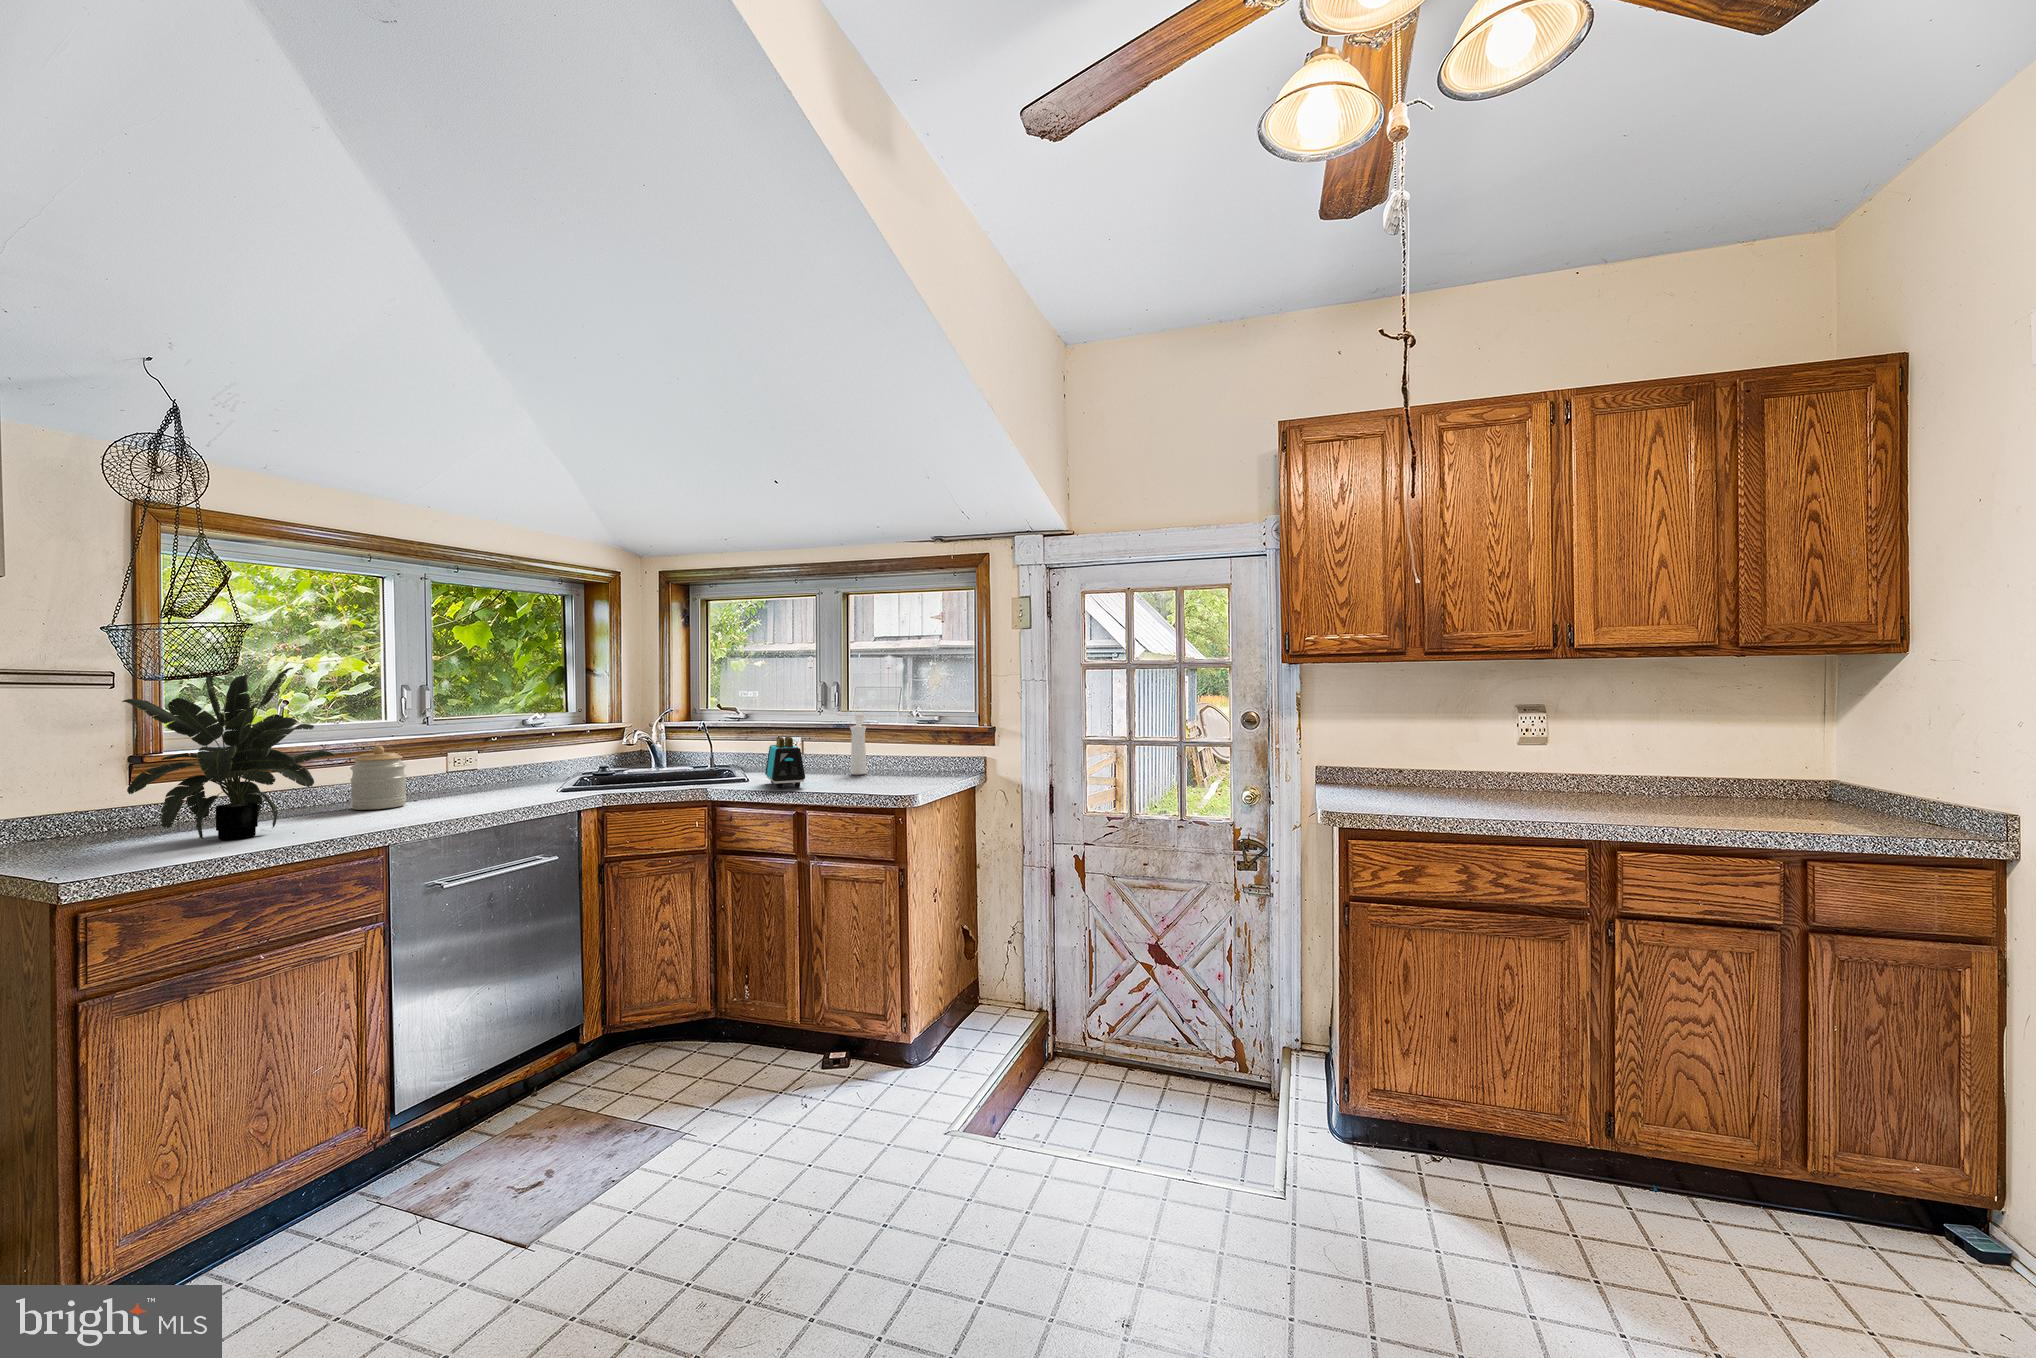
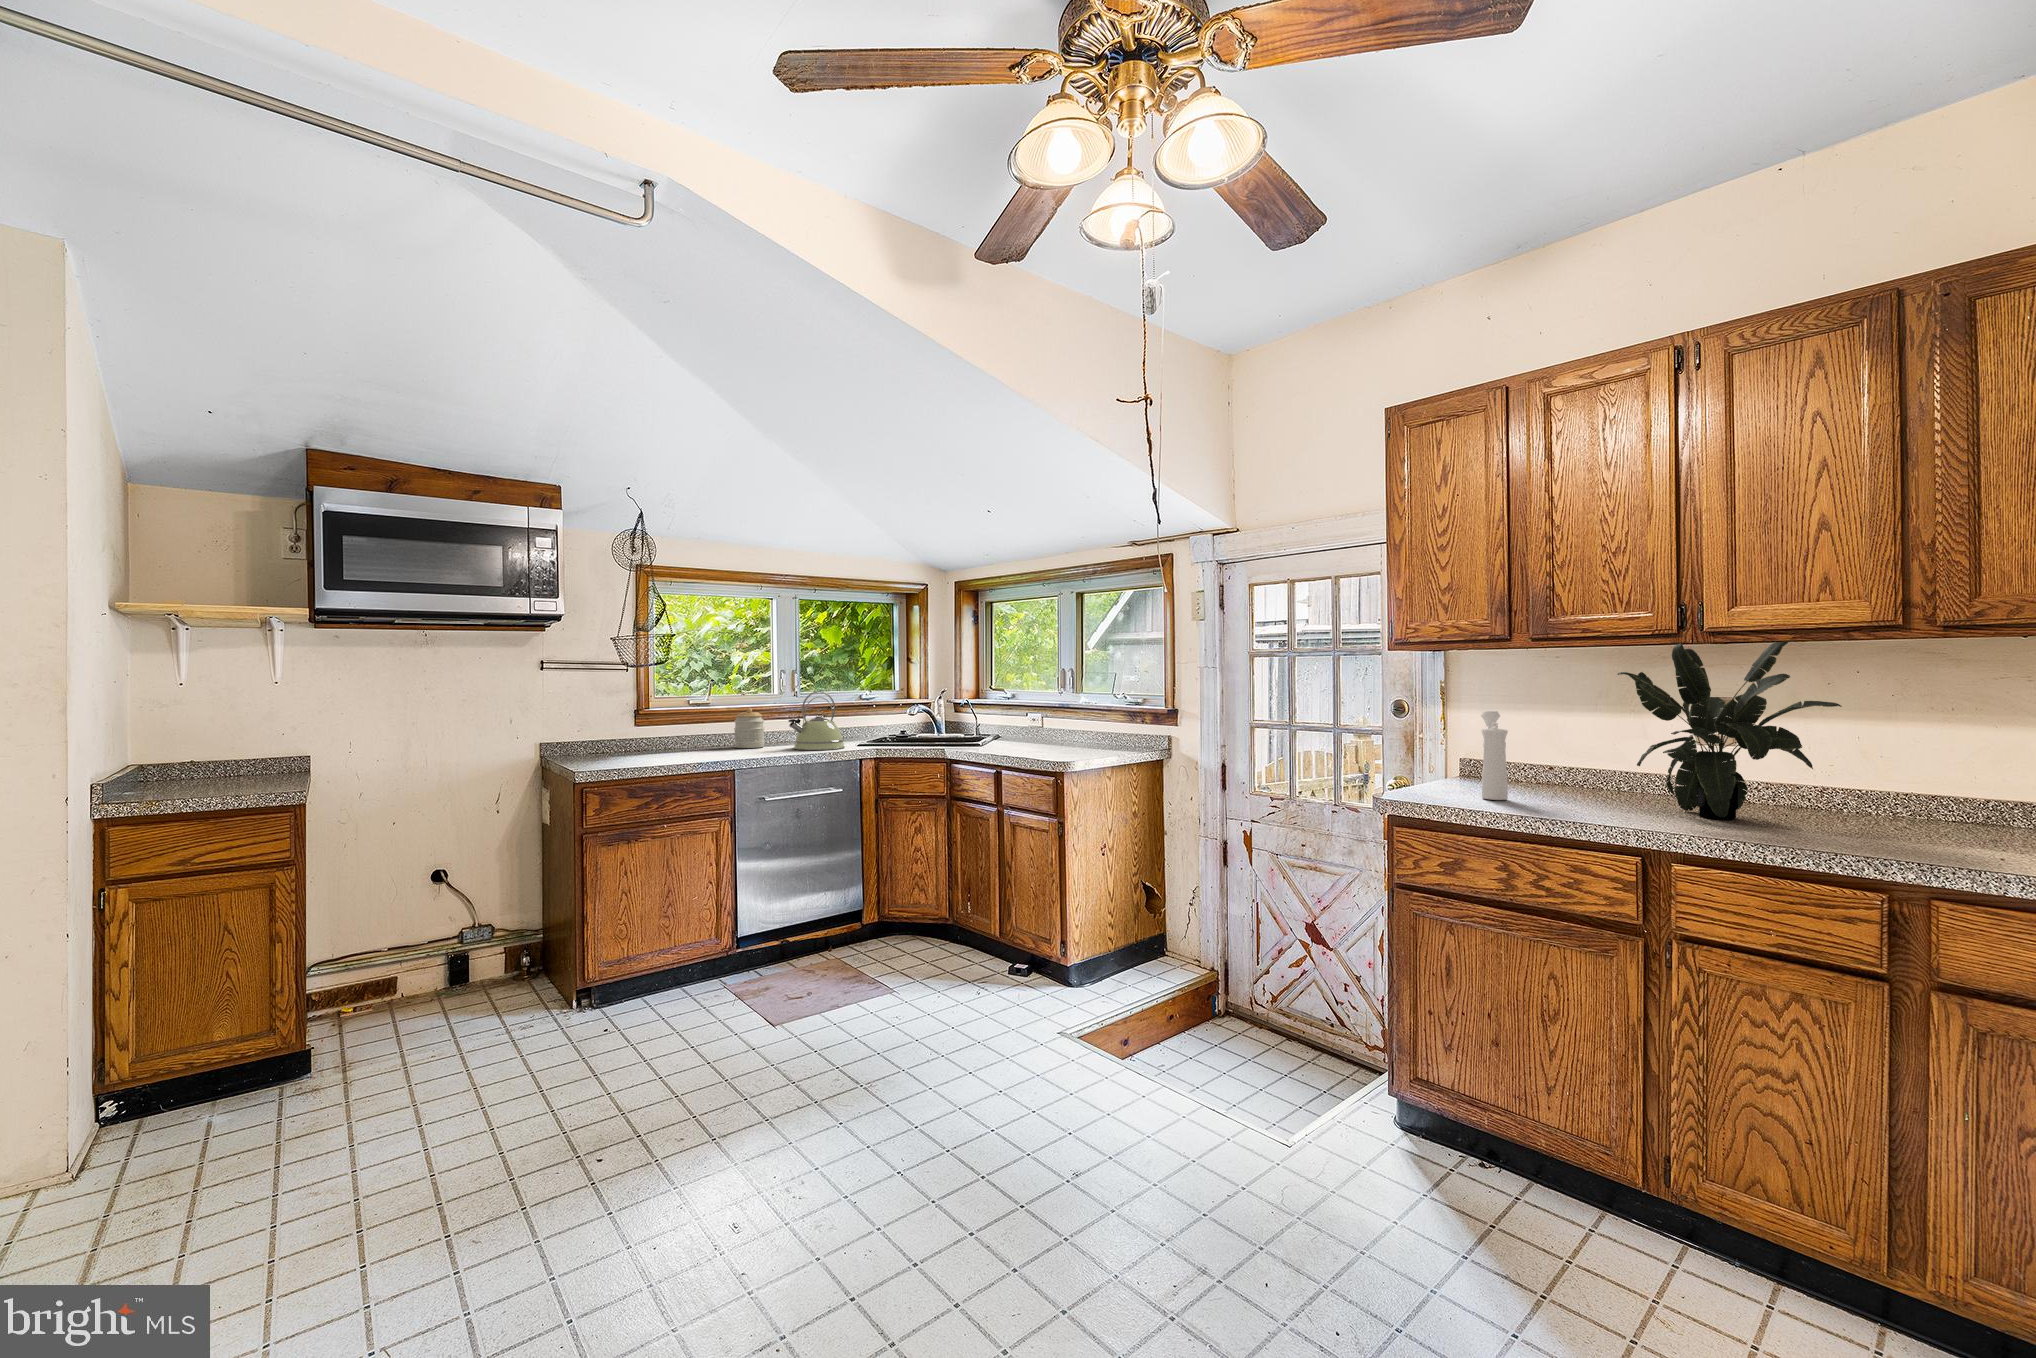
potted plant: present [122,668,334,840] -> present [1618,641,1842,819]
pepper mill: present [850,714,866,774] -> present [1481,711,1508,800]
kettle: none [463,718,551,805] -> present [788,691,845,750]
toaster: present [765,737,805,788] -> none [984,711,1015,752]

